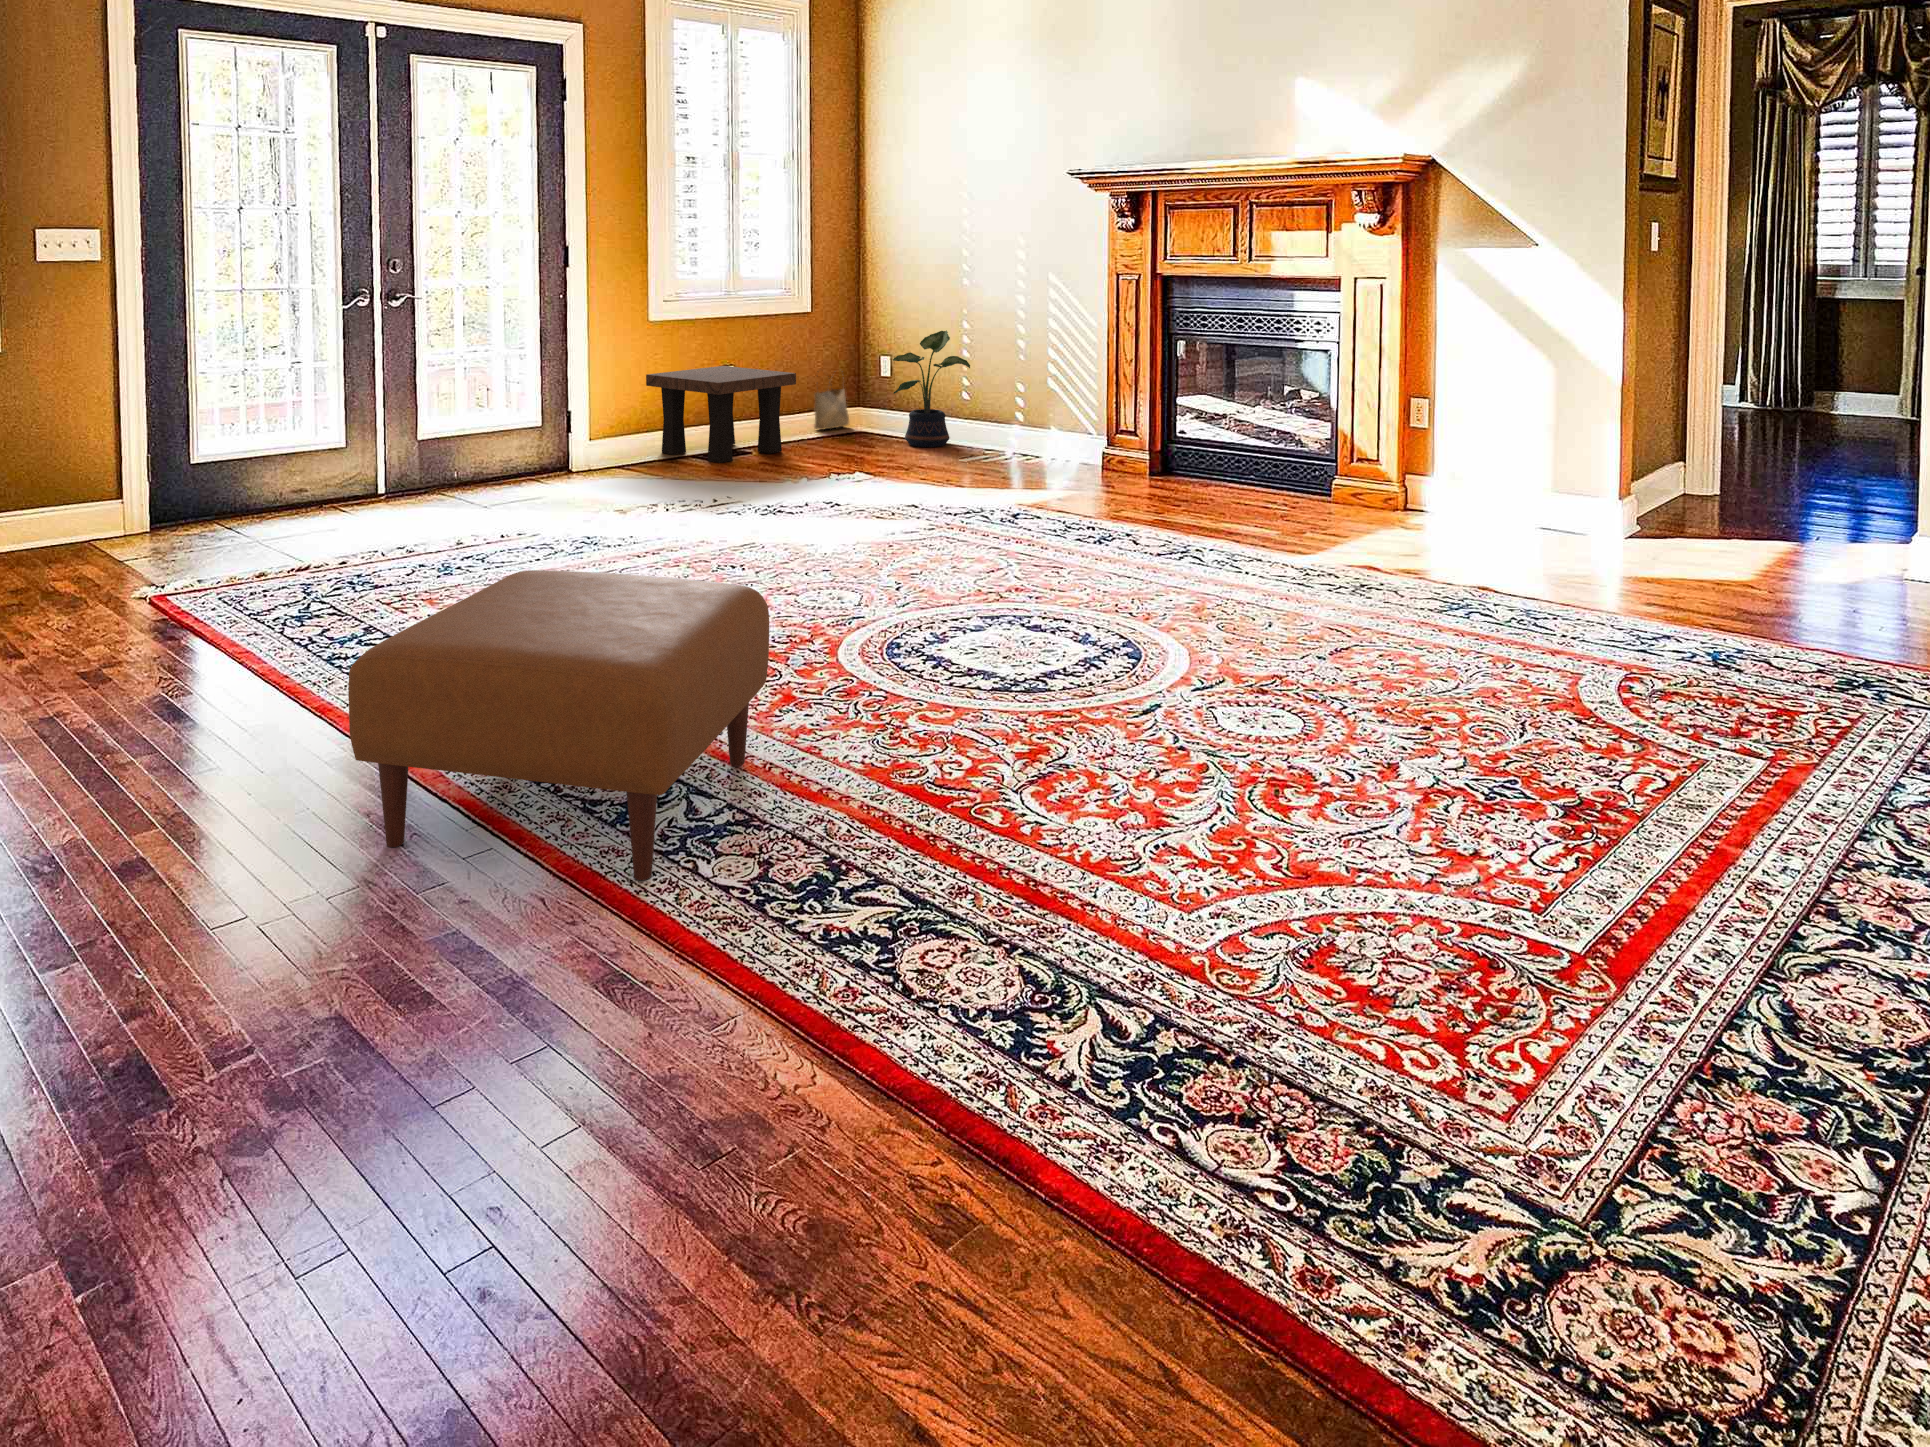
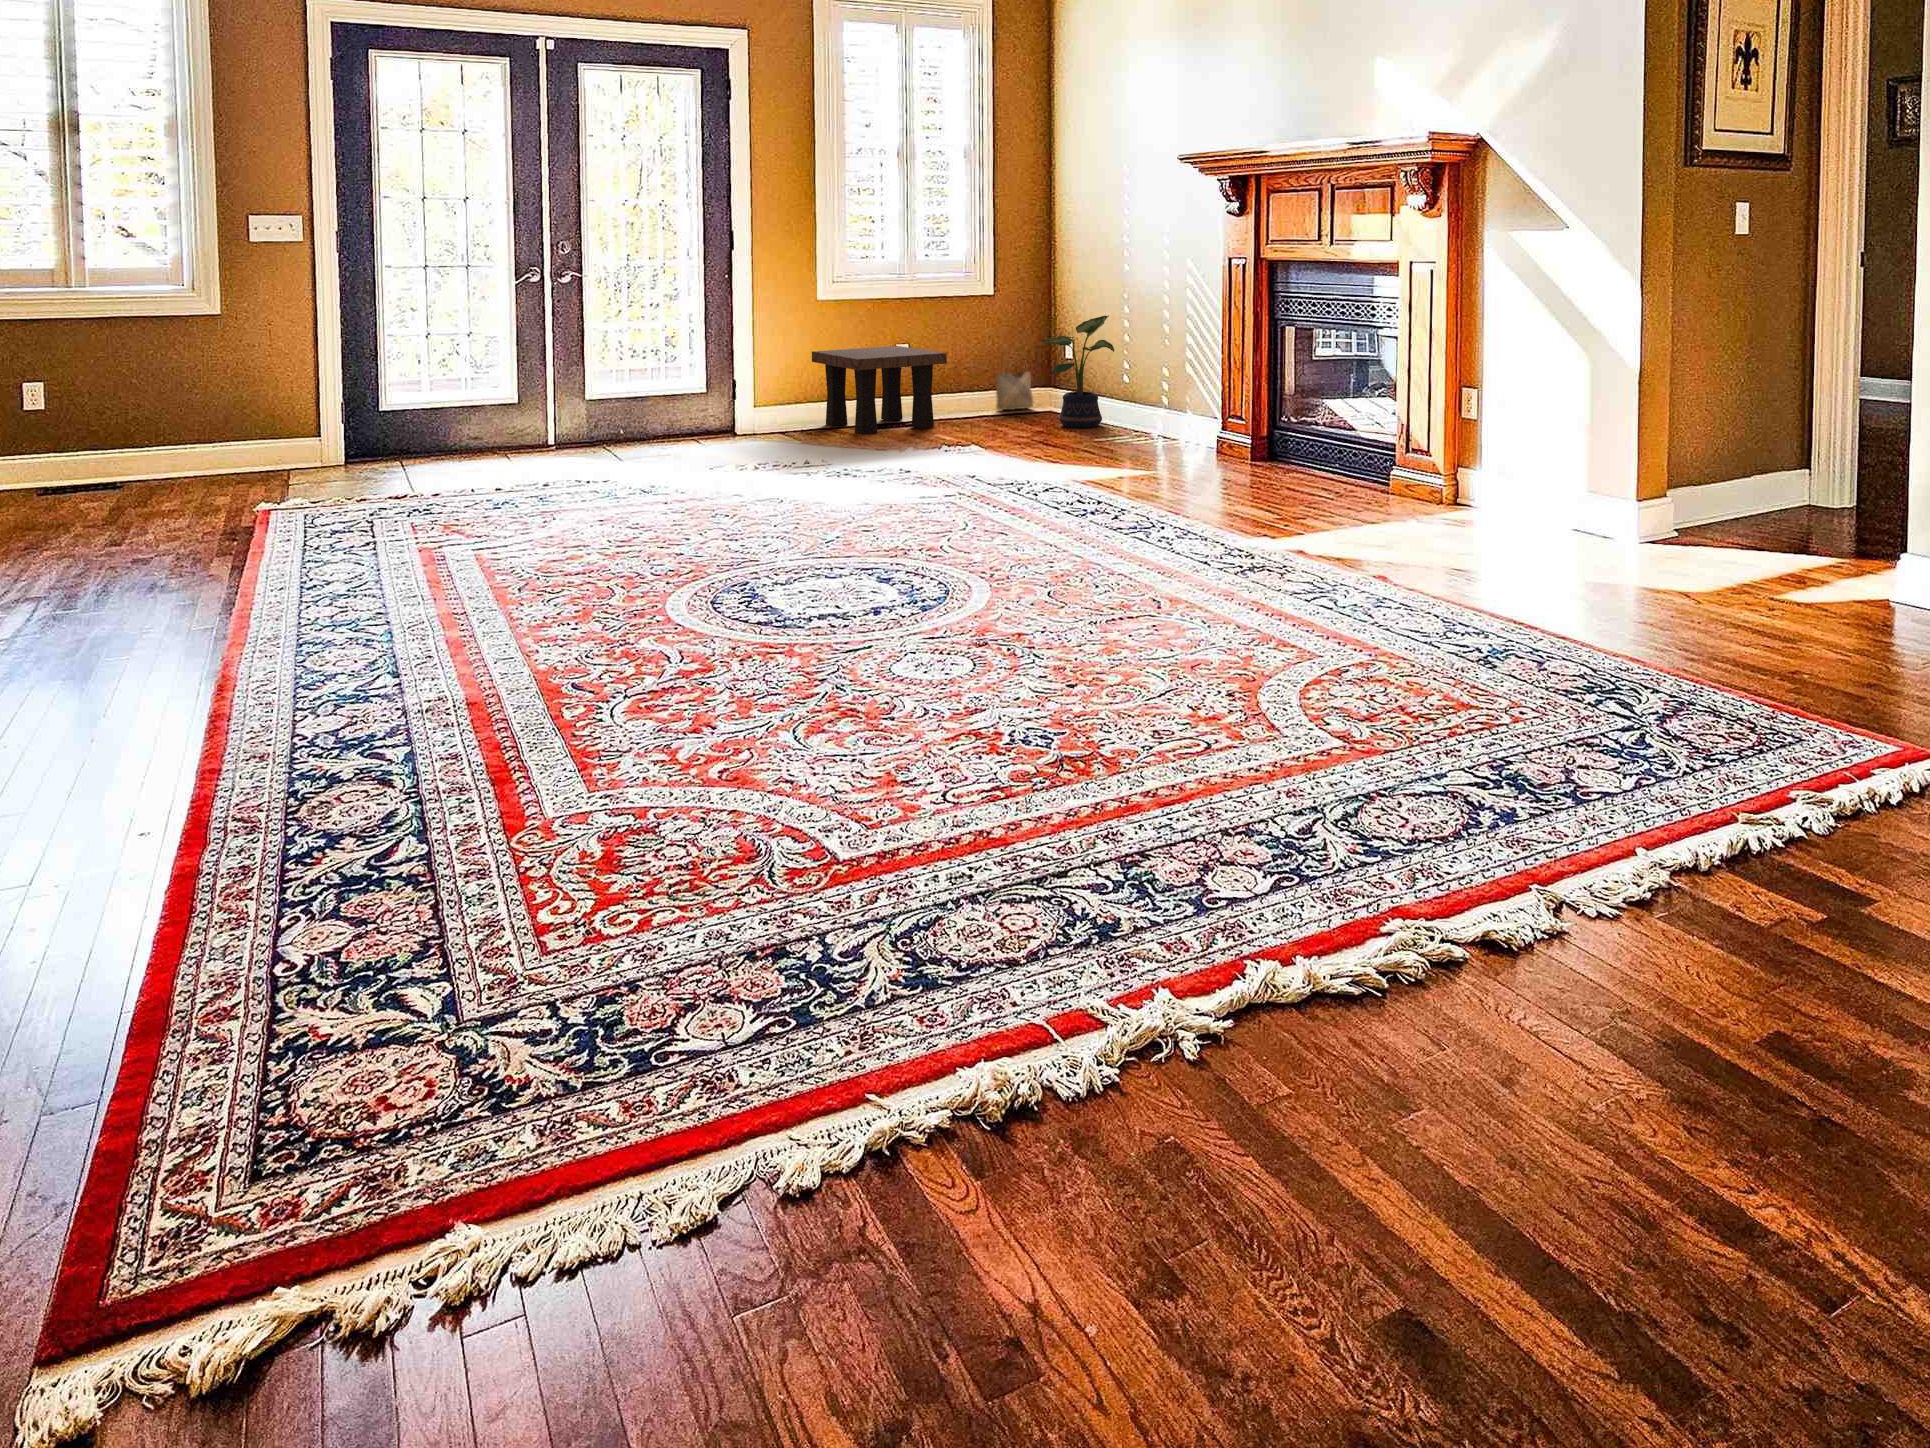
ottoman: present [348,570,769,880] -> none [157,483,529,706]

